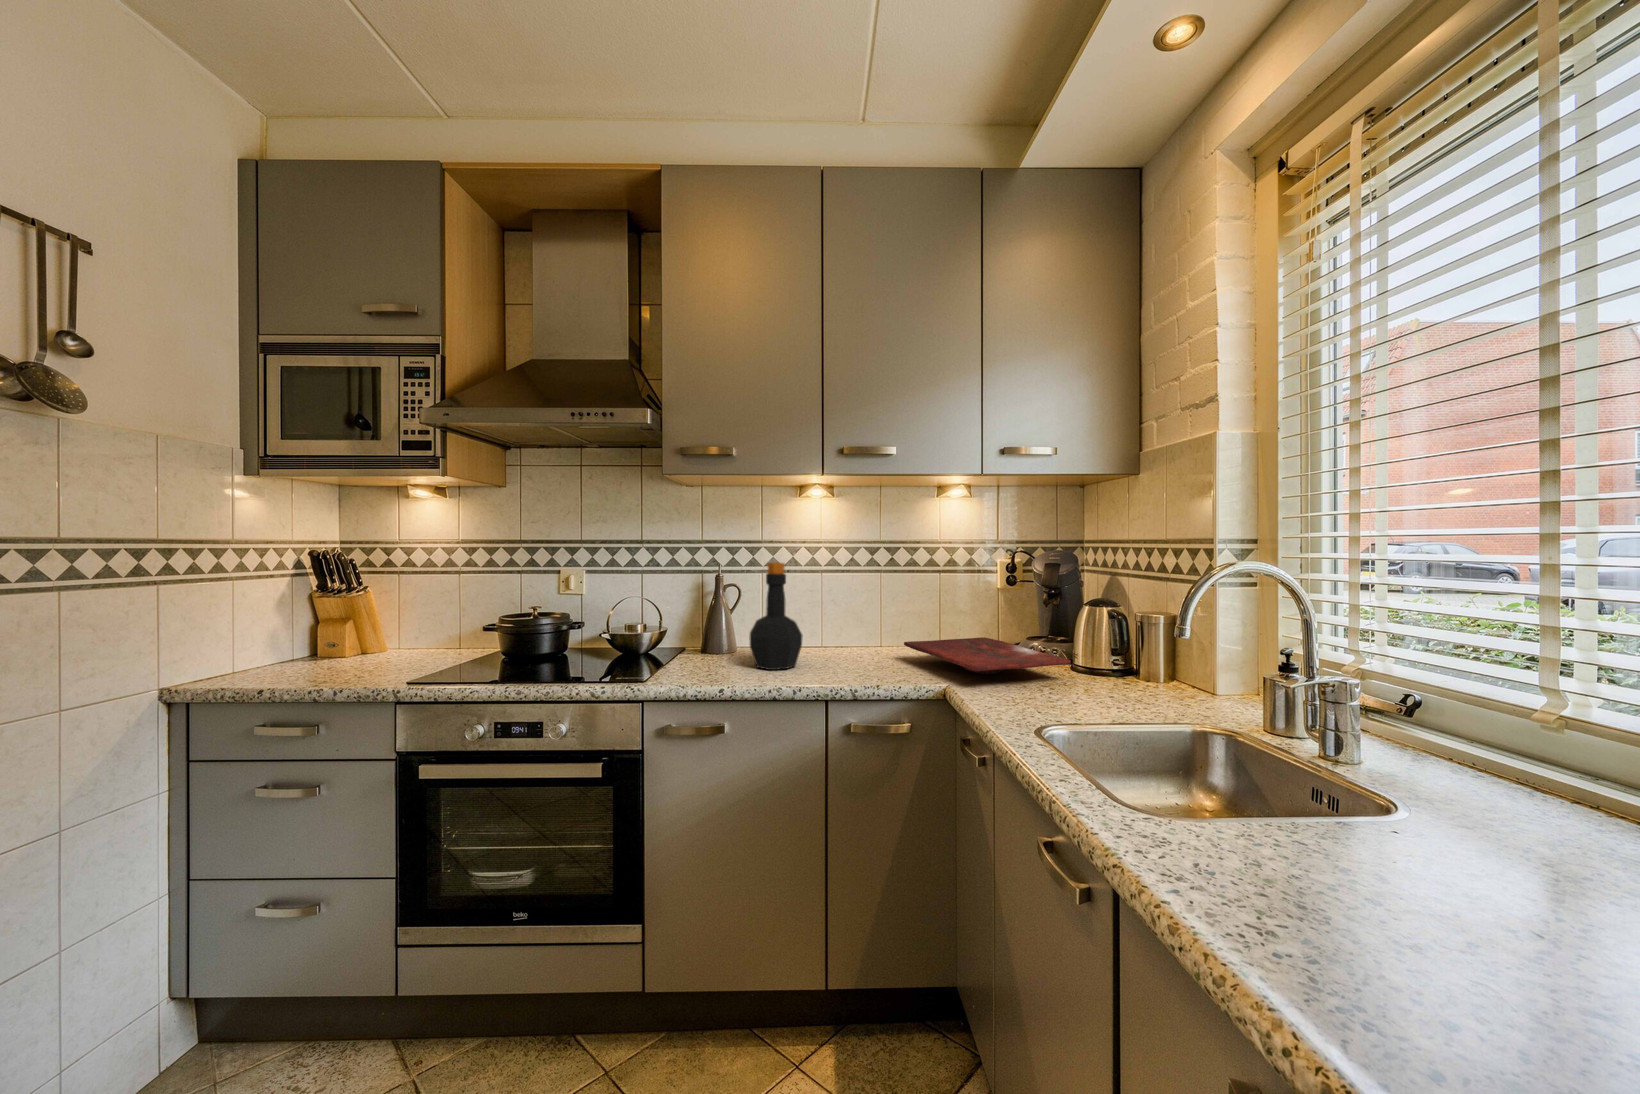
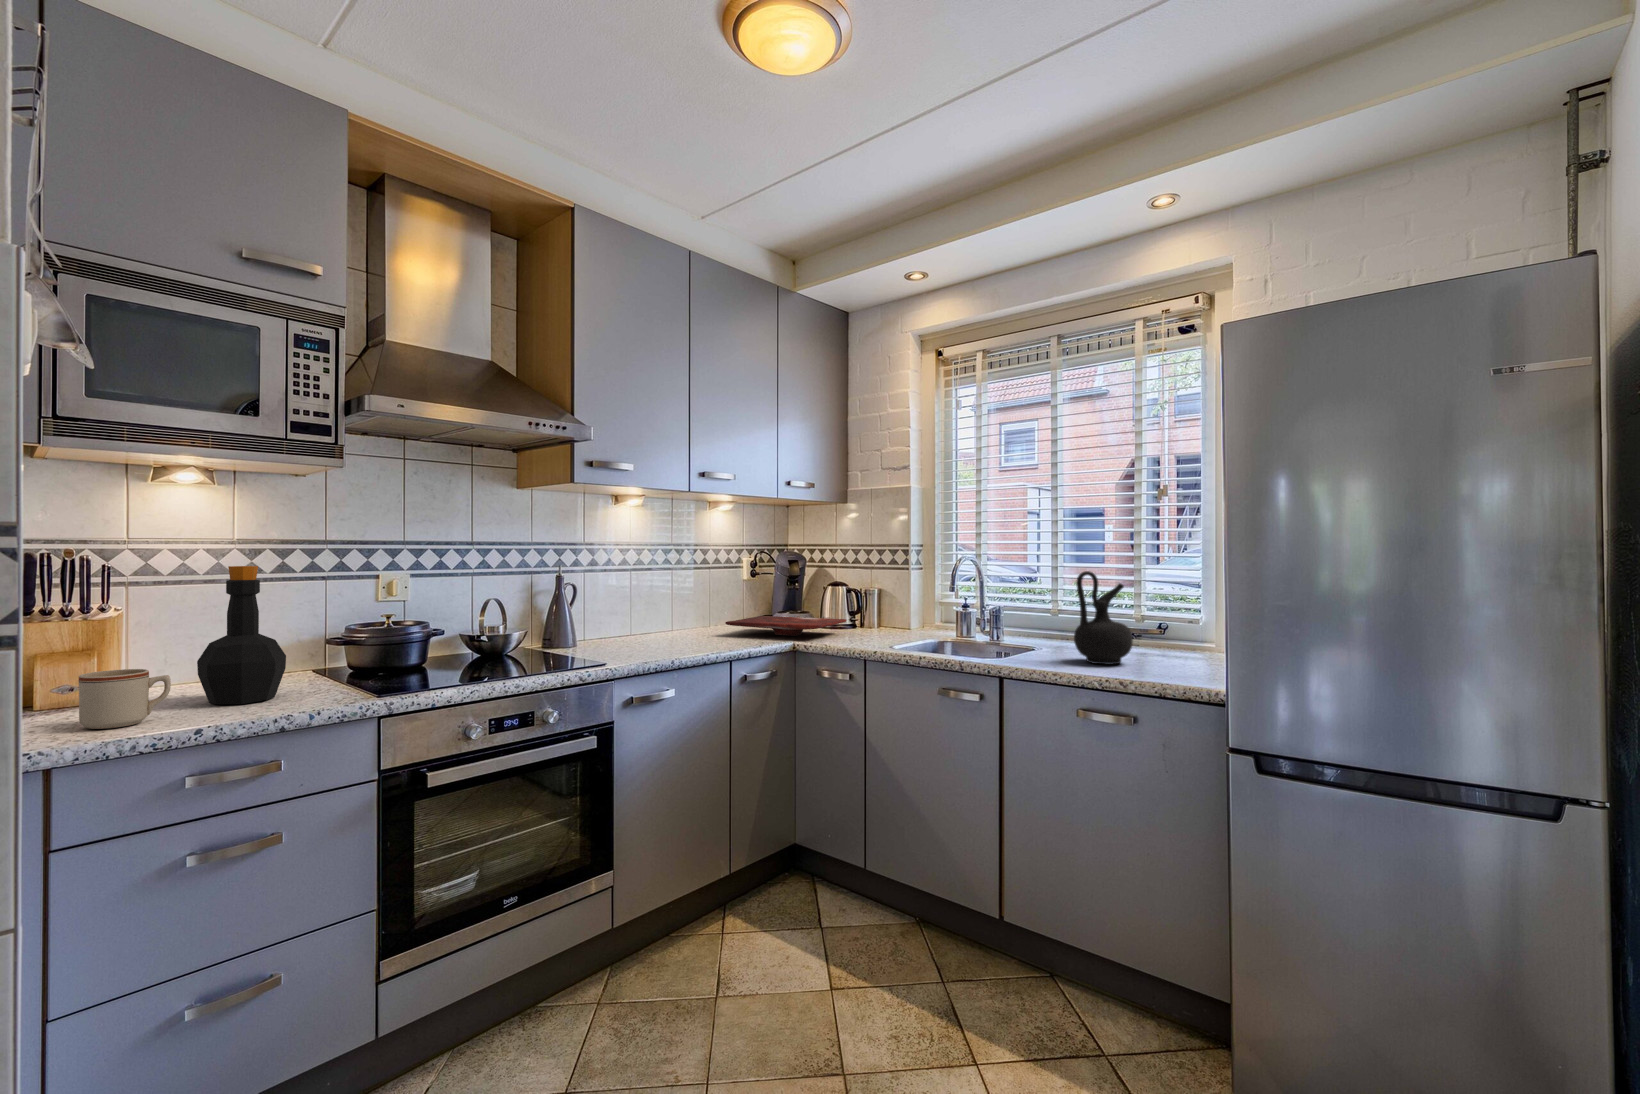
bottle: present [749,563,803,670] -> present [197,566,286,704]
mug: none [226,638,281,681] -> present [79,669,171,729]
ceramic jug: none [1330,651,1559,960] -> present [1074,571,1133,665]

